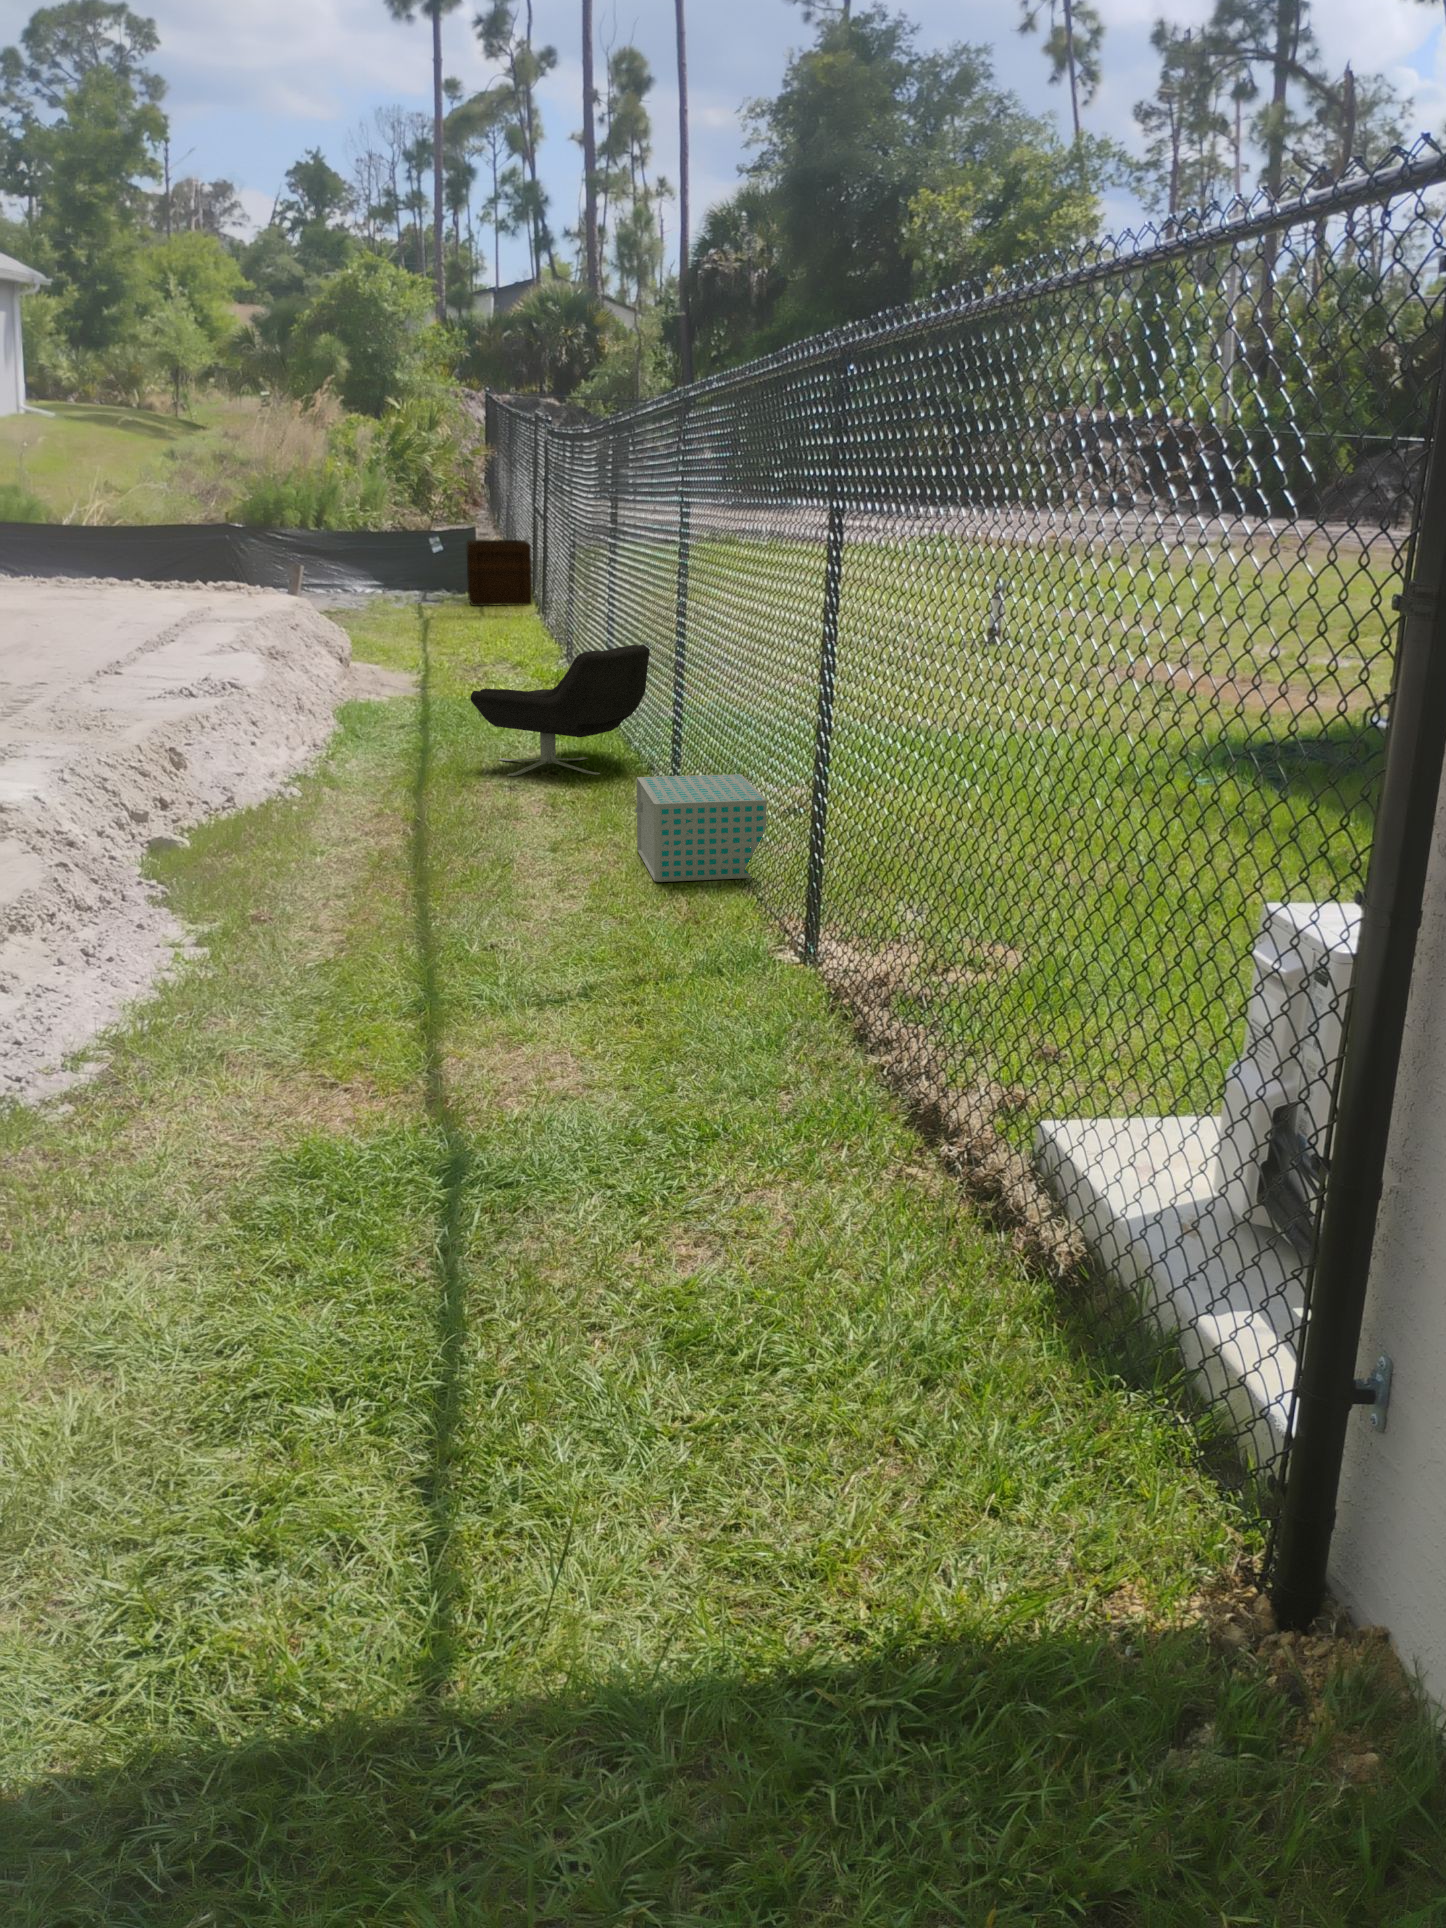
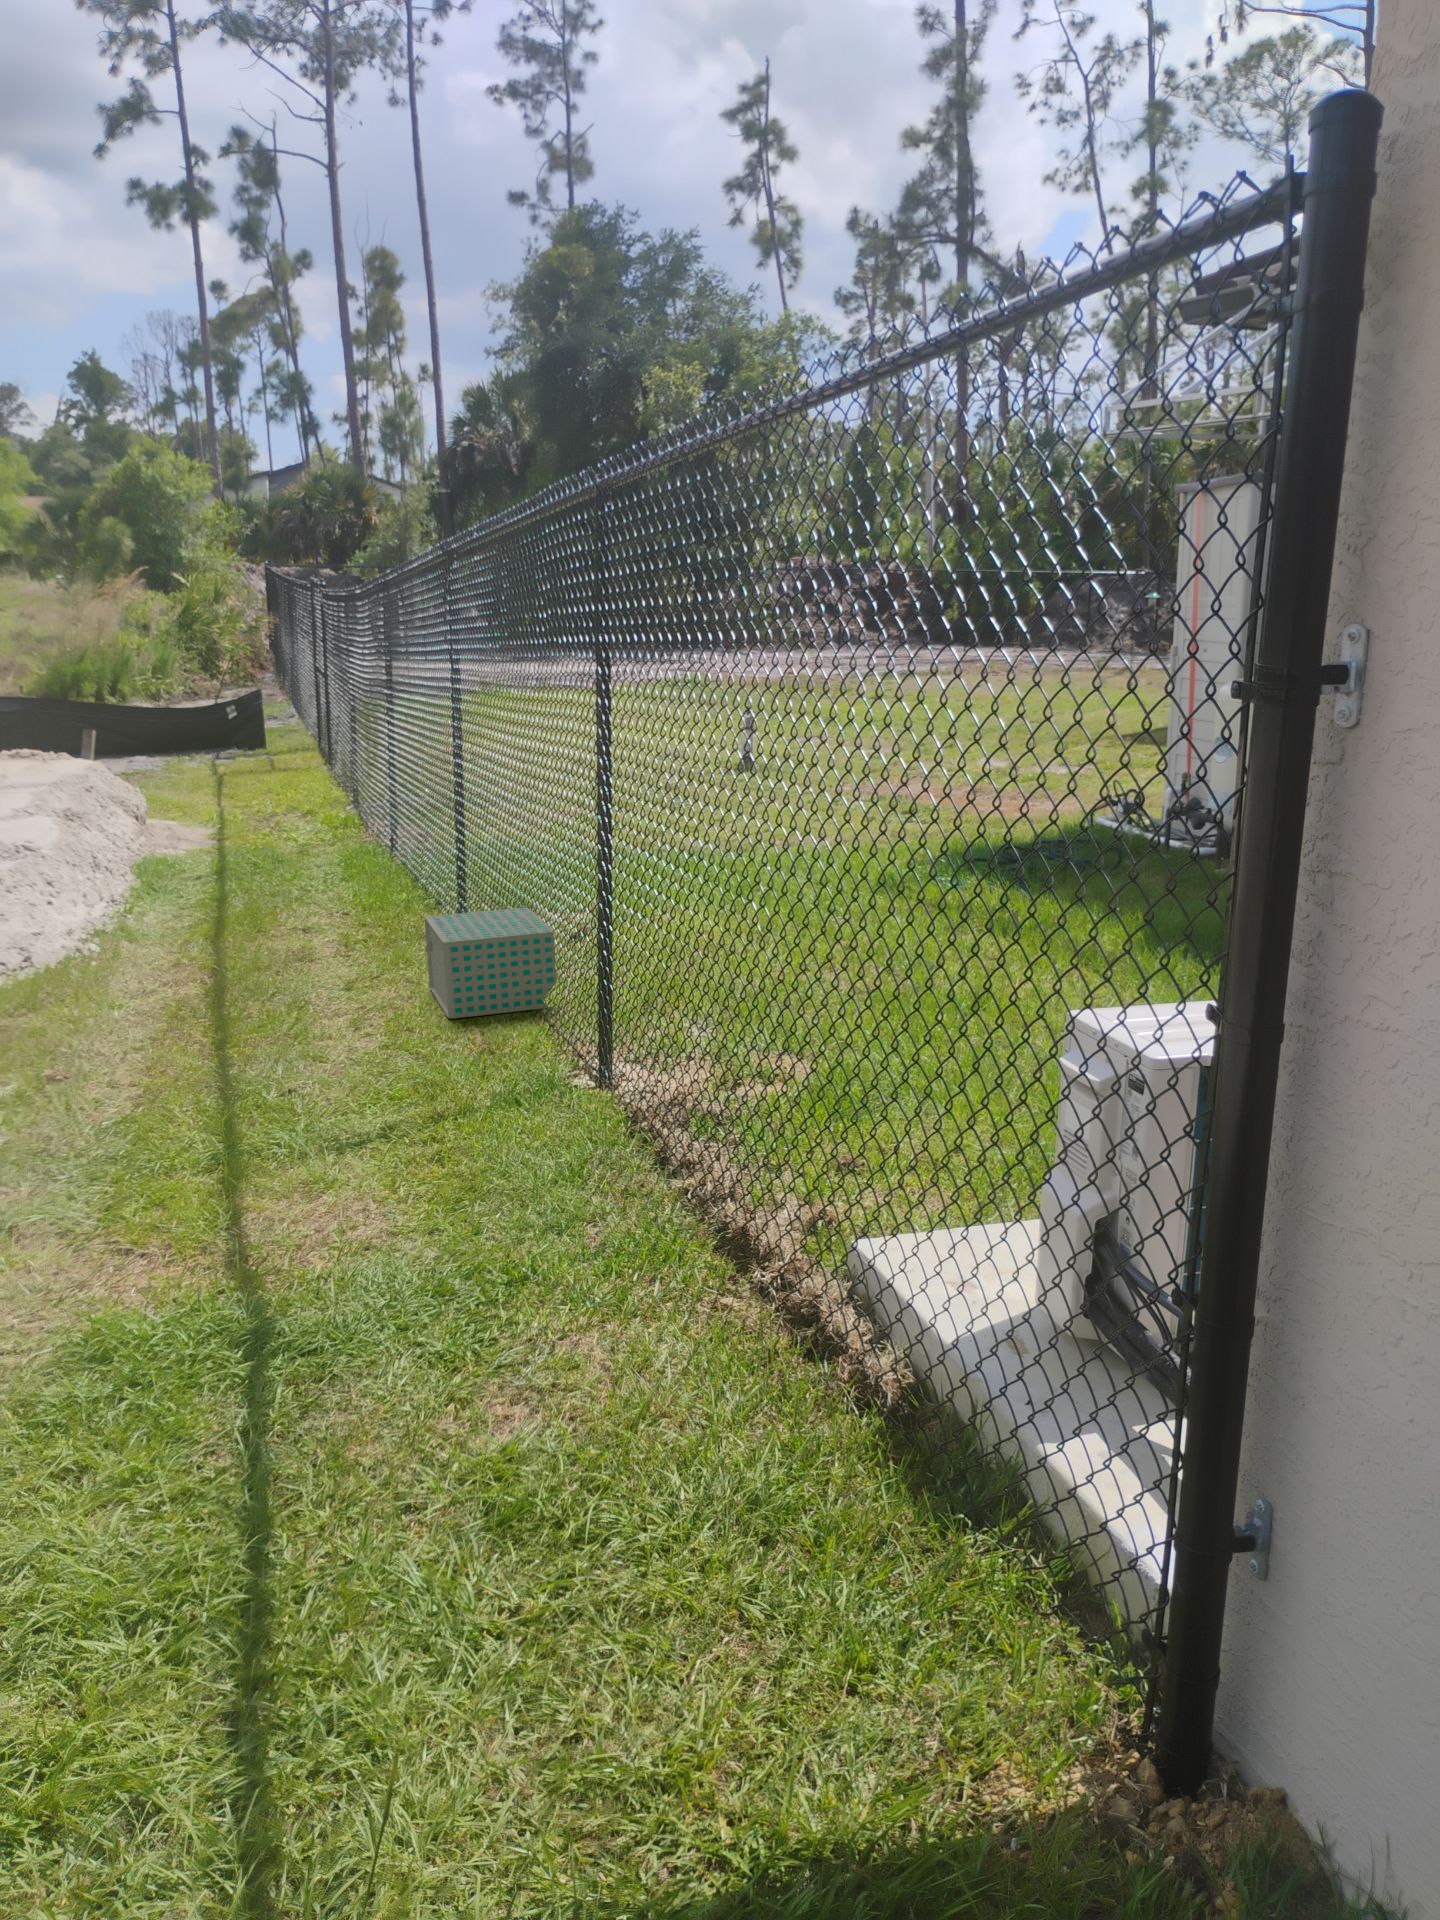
wooden crate: present [466,540,533,606] -> none [249,695,317,760]
lounge chair: present [471,644,650,776] -> none [256,787,430,922]

